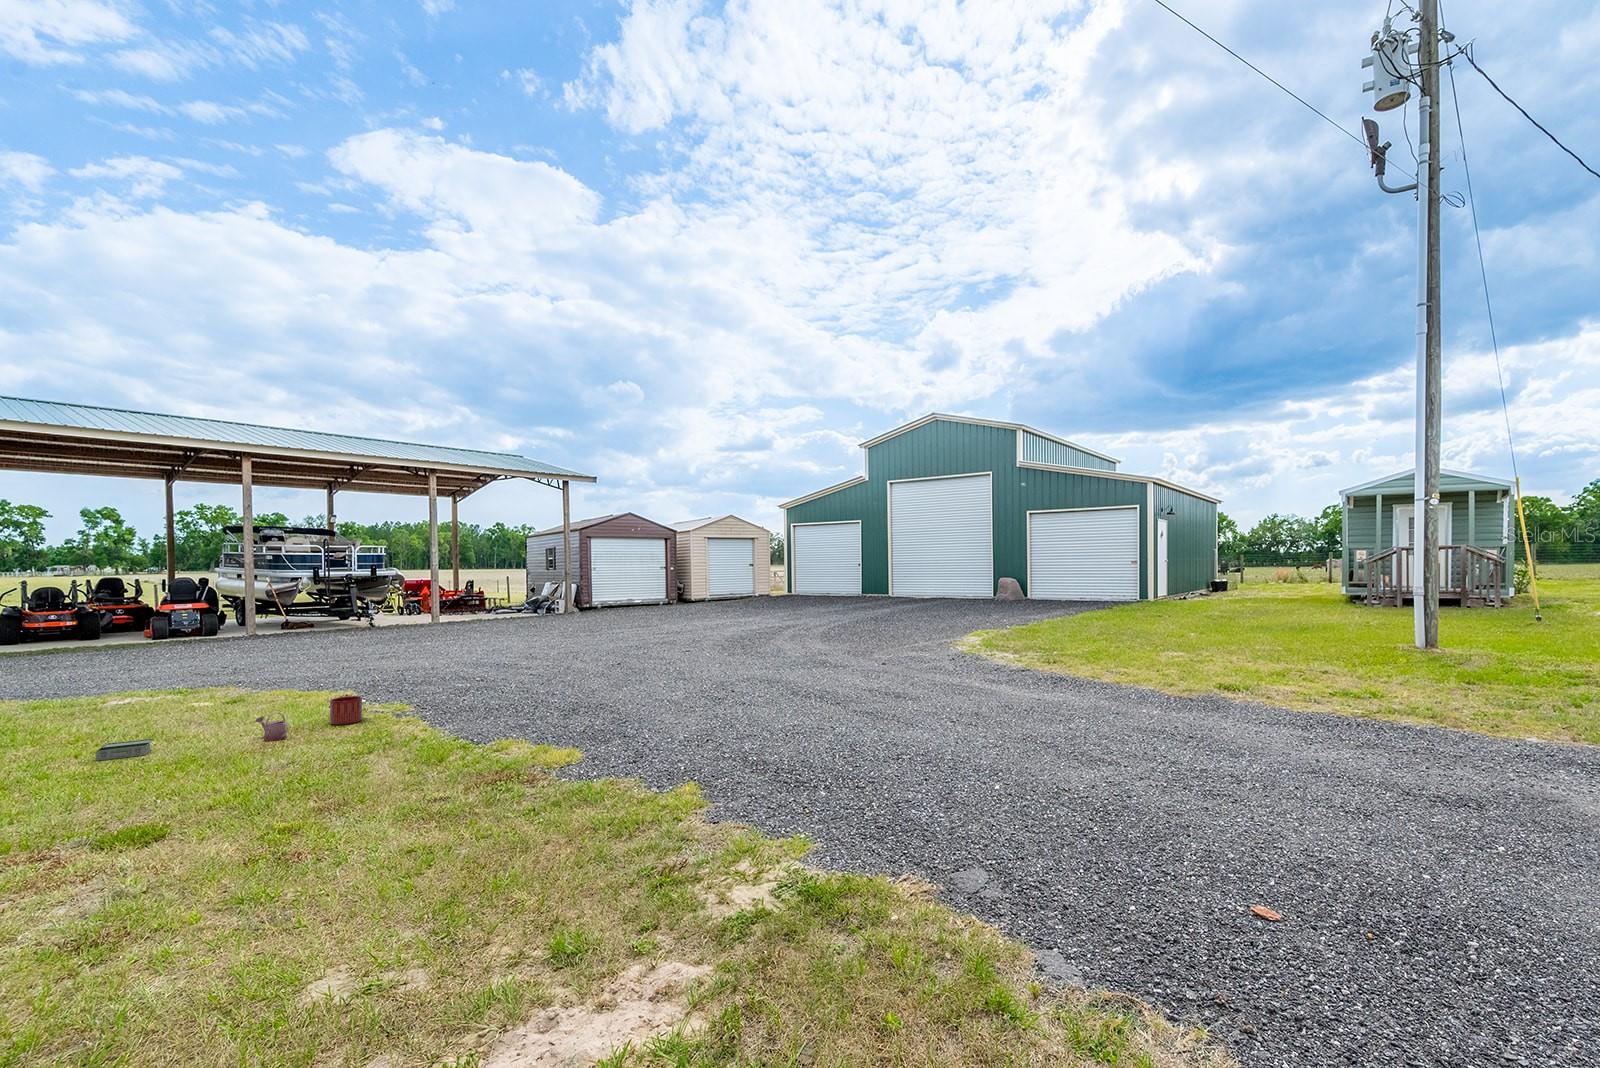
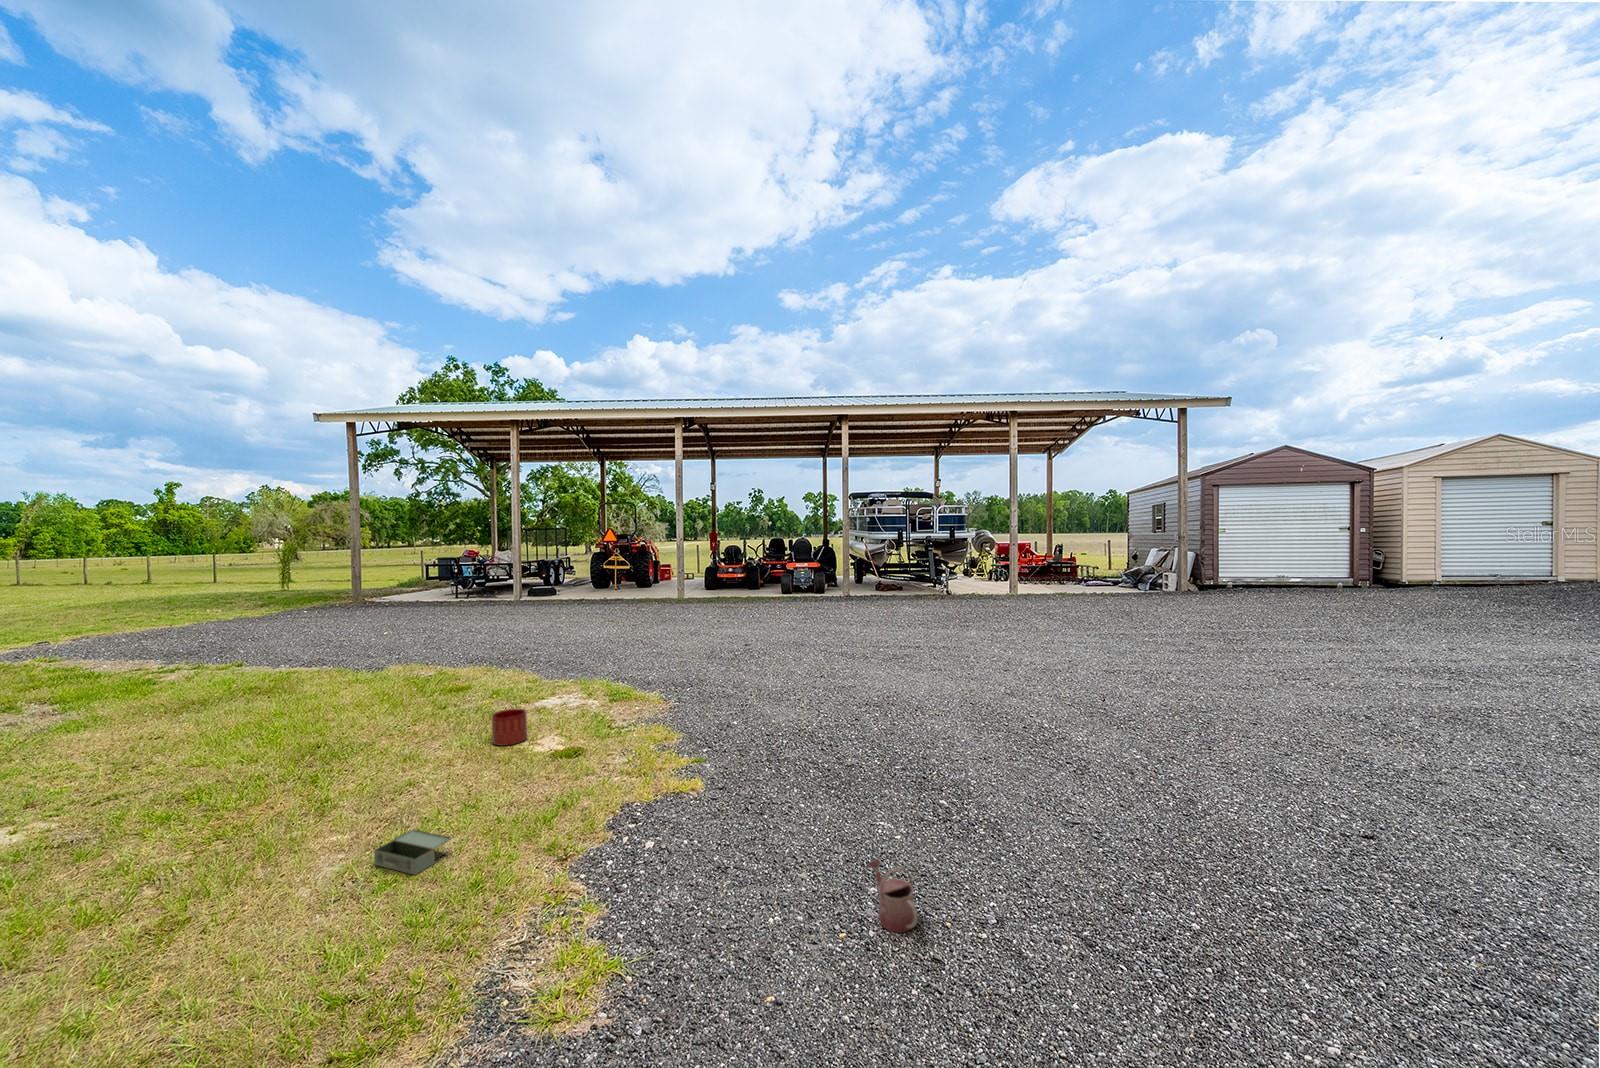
planter: present [330,696,362,725] -> present [492,709,527,746]
watering can: present [256,712,289,741] -> present [867,859,918,933]

